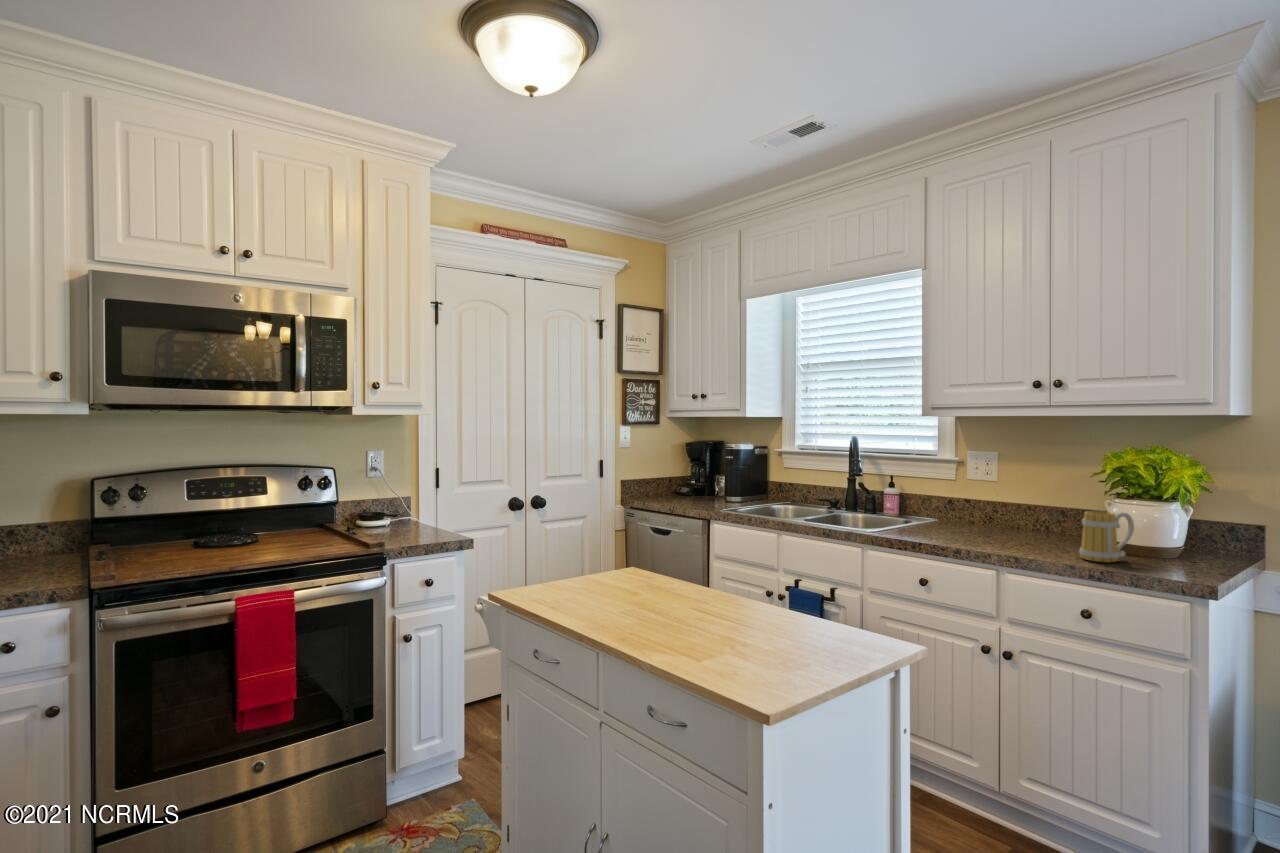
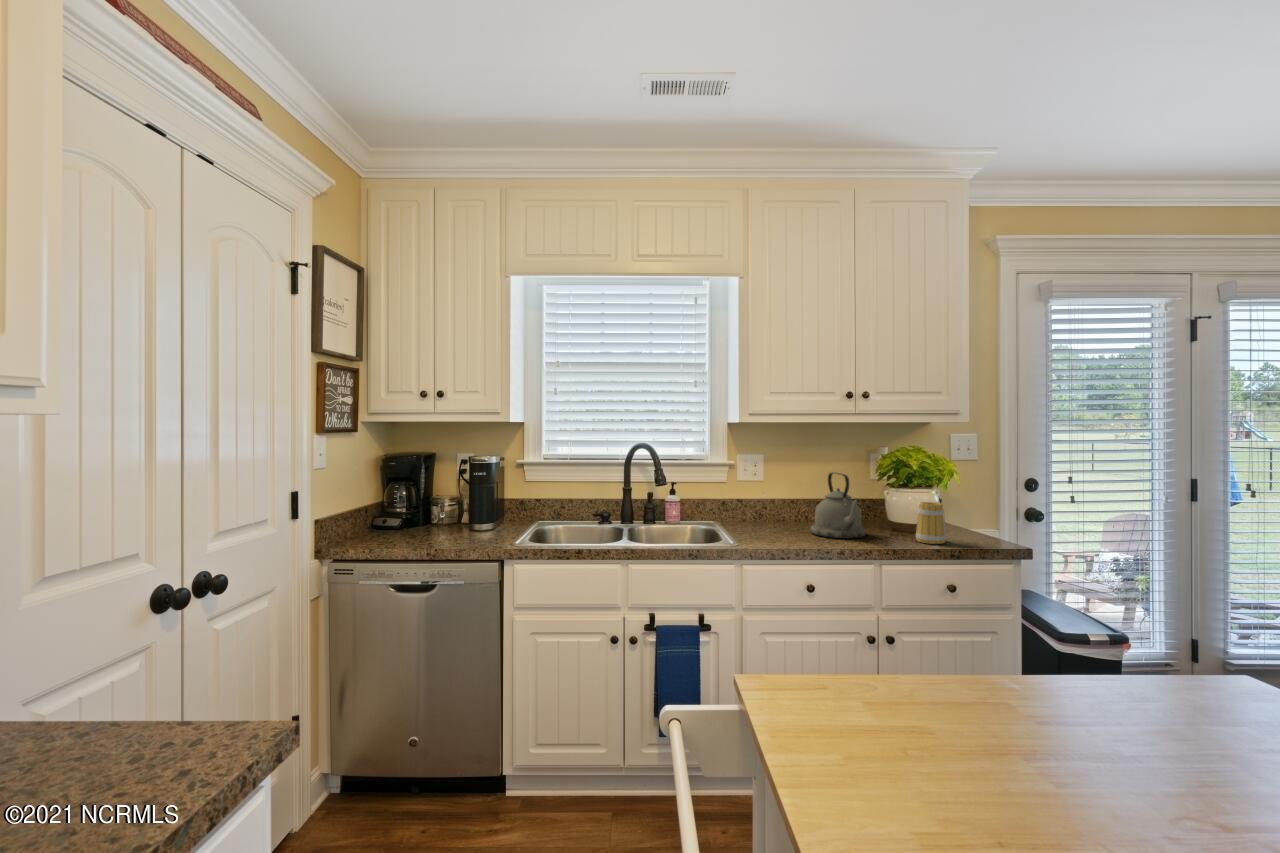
kettle: none [983,472,1051,546] -> present [810,472,866,539]

